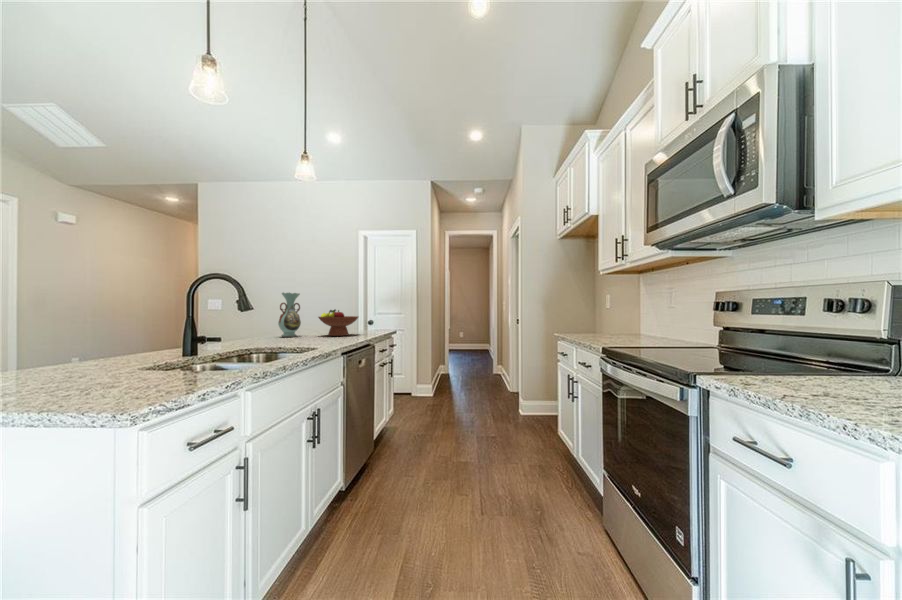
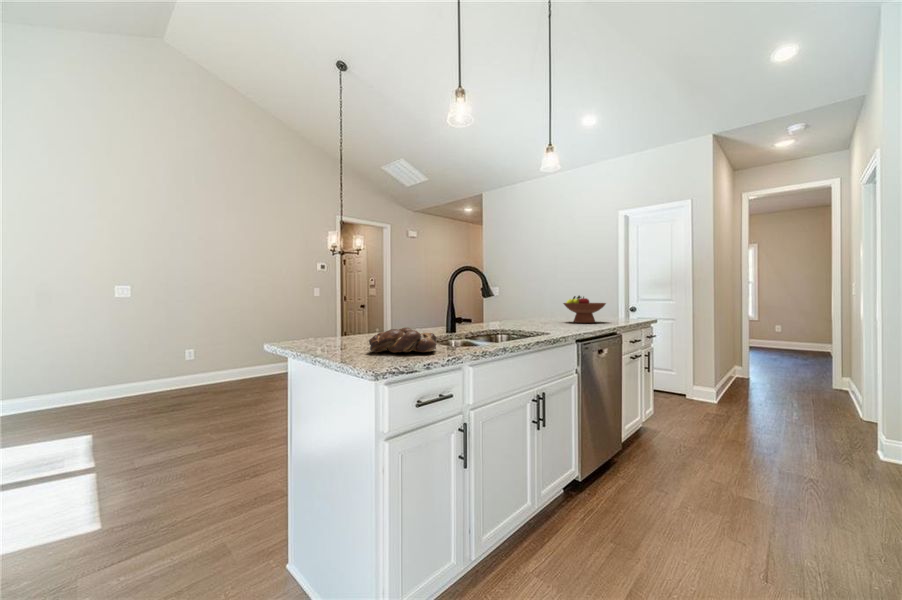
decorative vase: present [278,293,301,337] -> none [528,280,548,322]
bread loaf: none [85,352,205,391] -> present [369,328,437,353]

